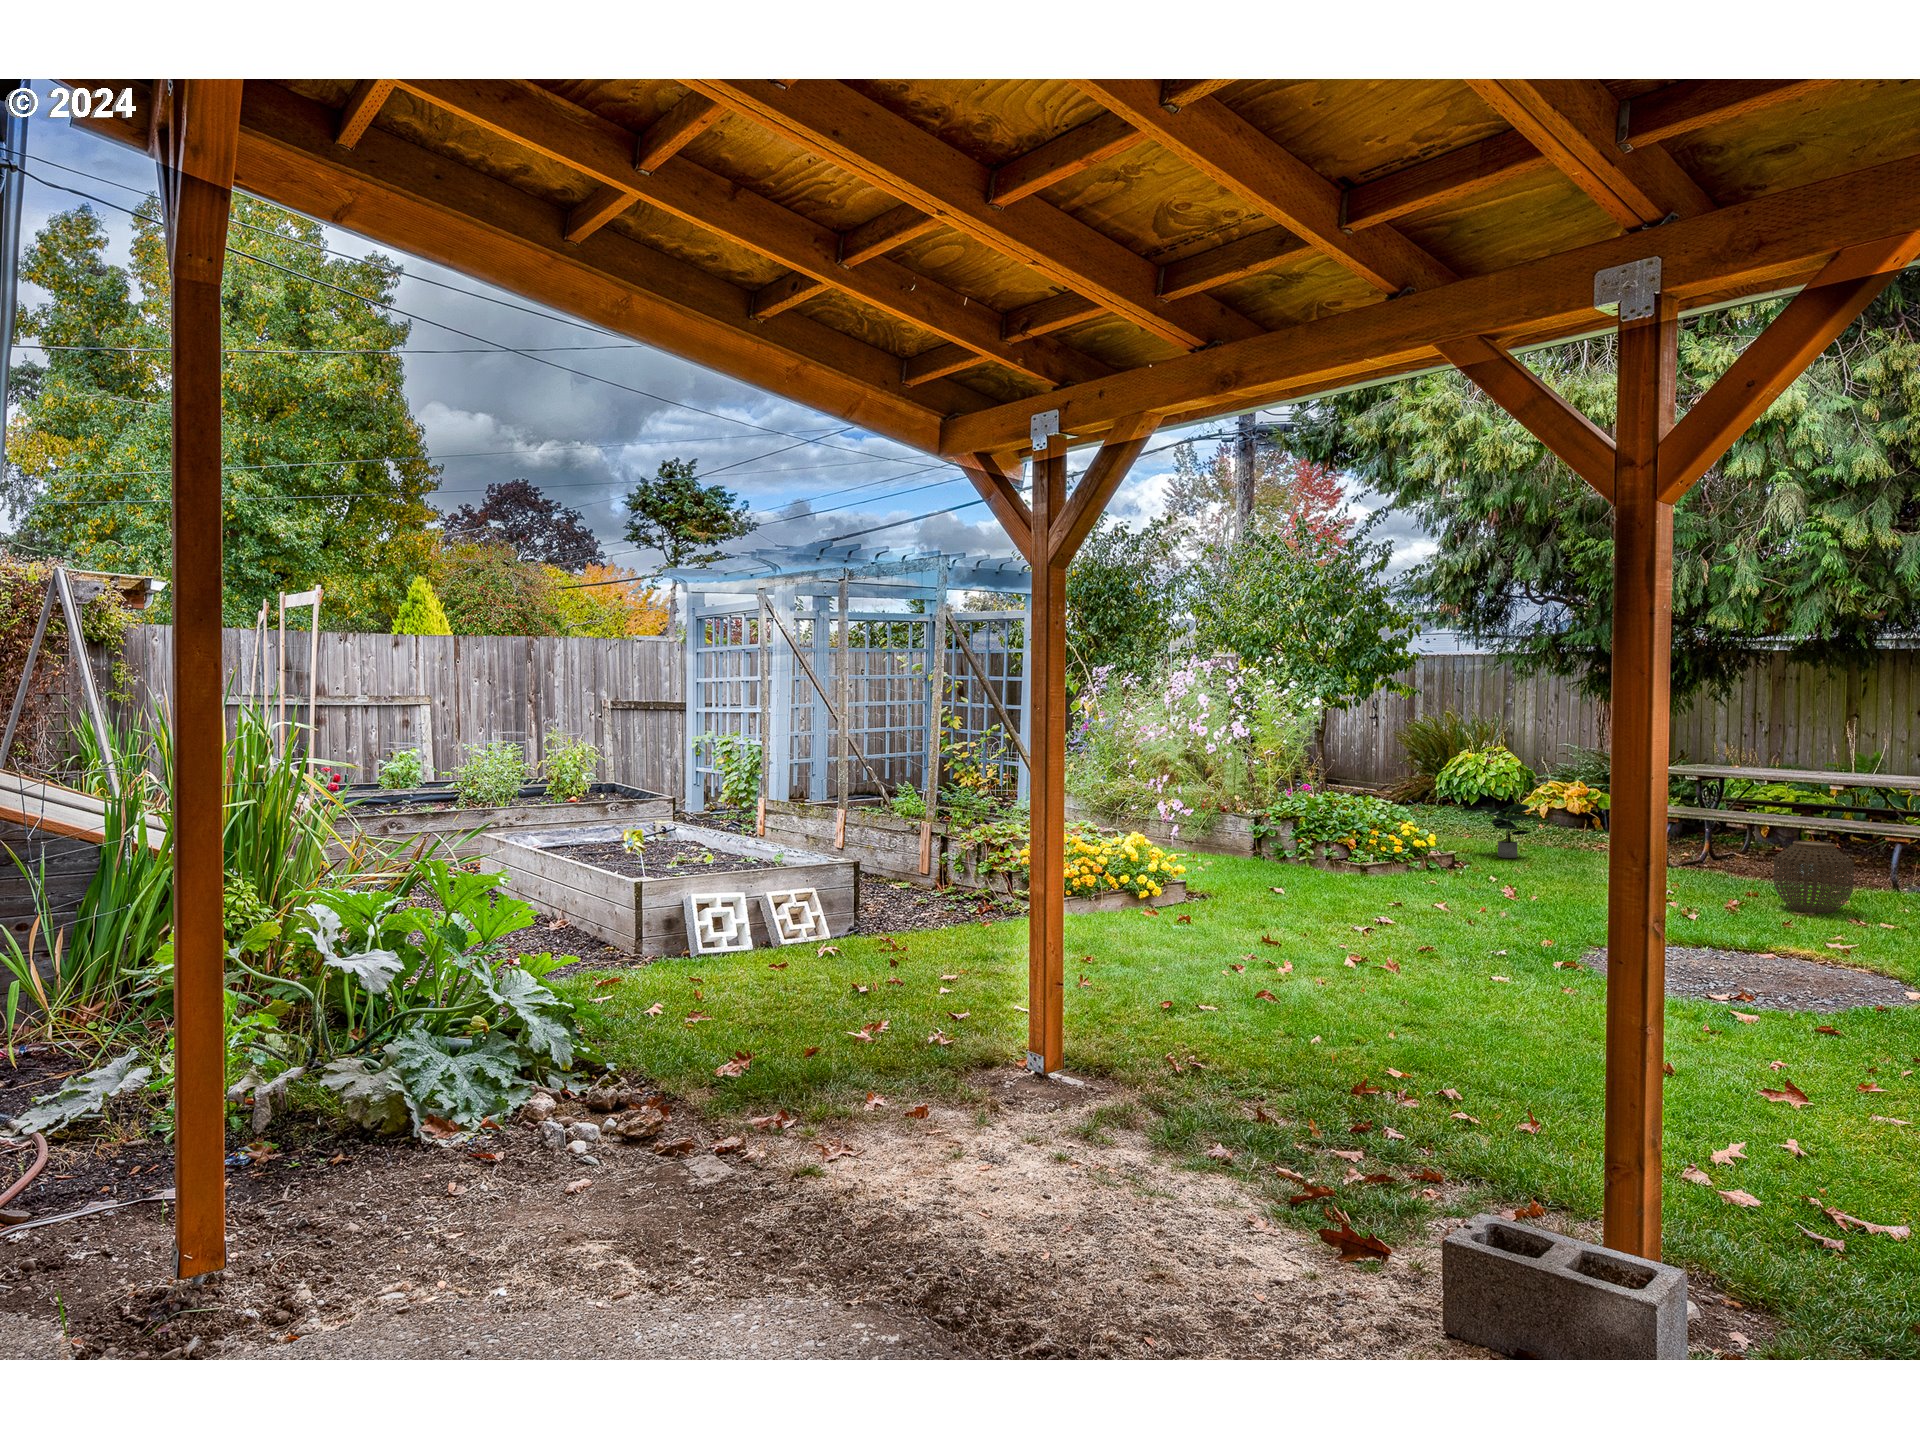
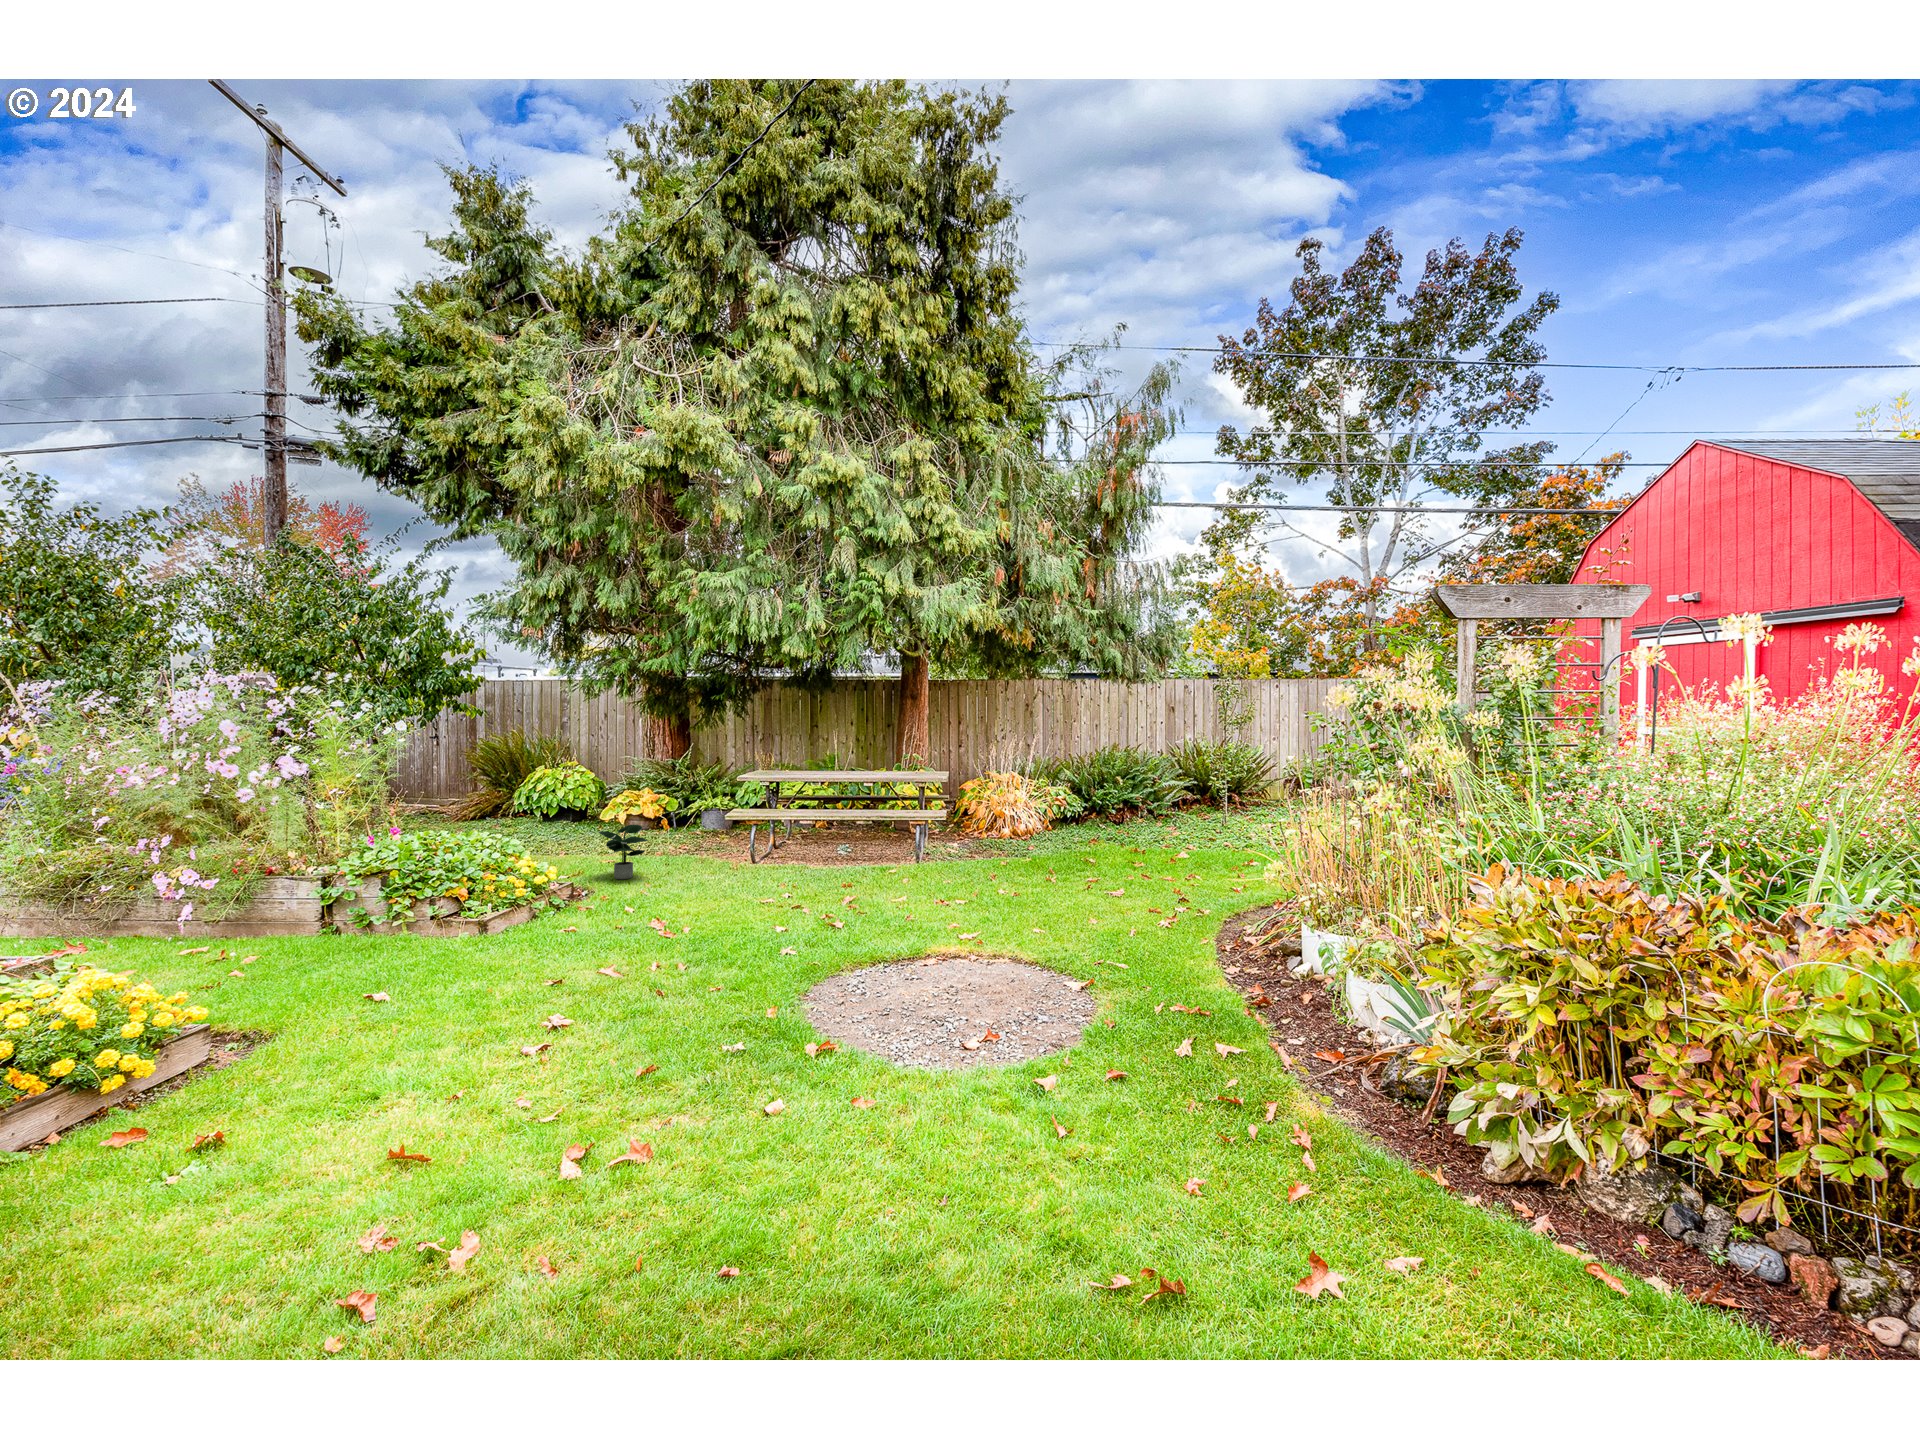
woven basket: present [1774,841,1854,913] -> none [862,841,914,900]

